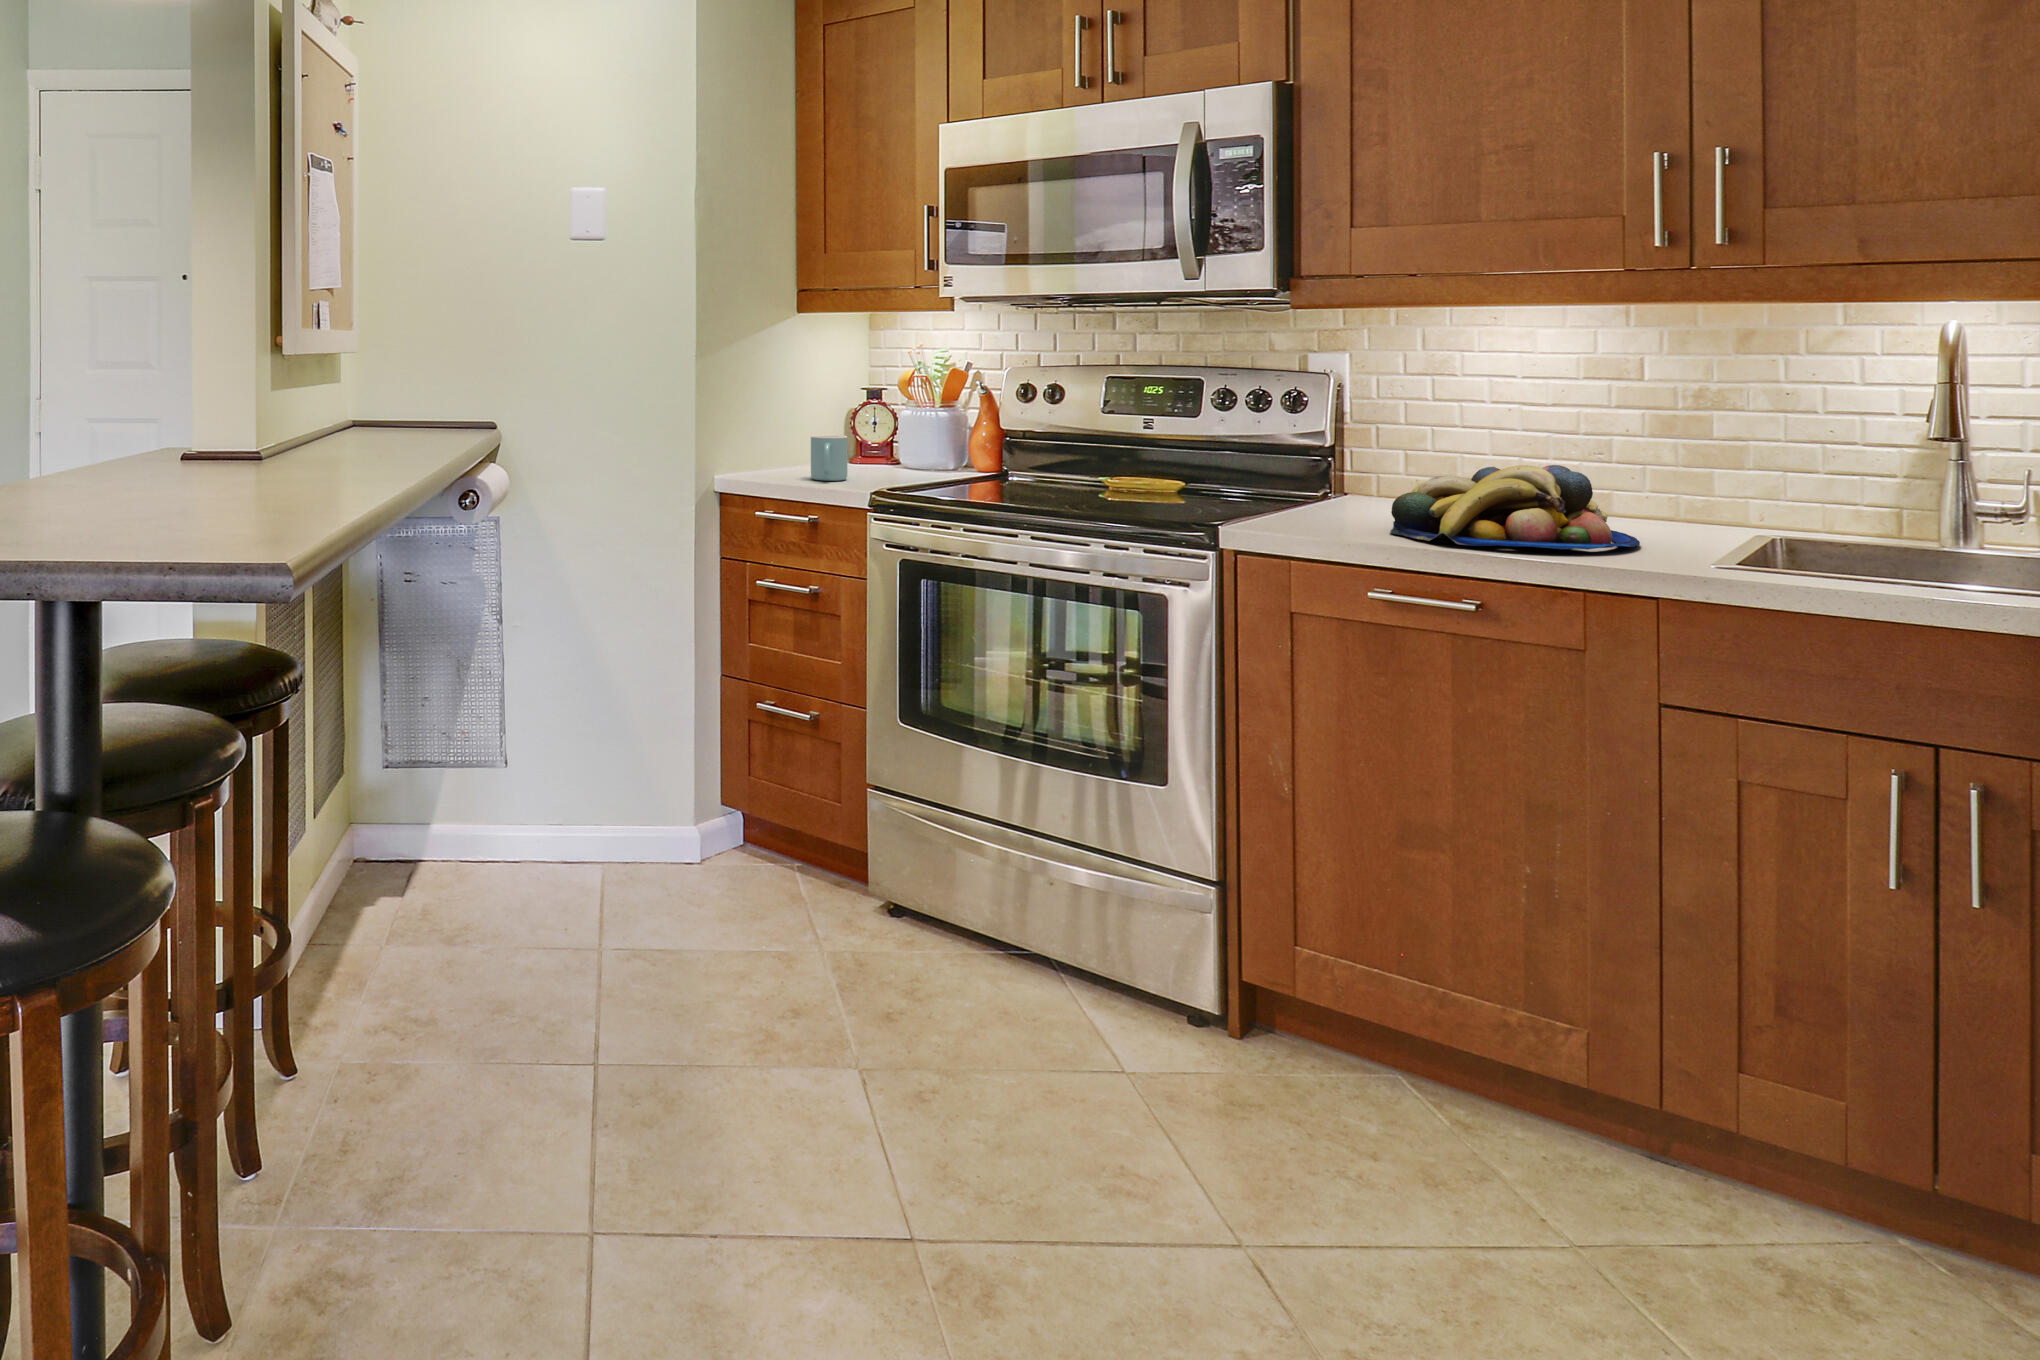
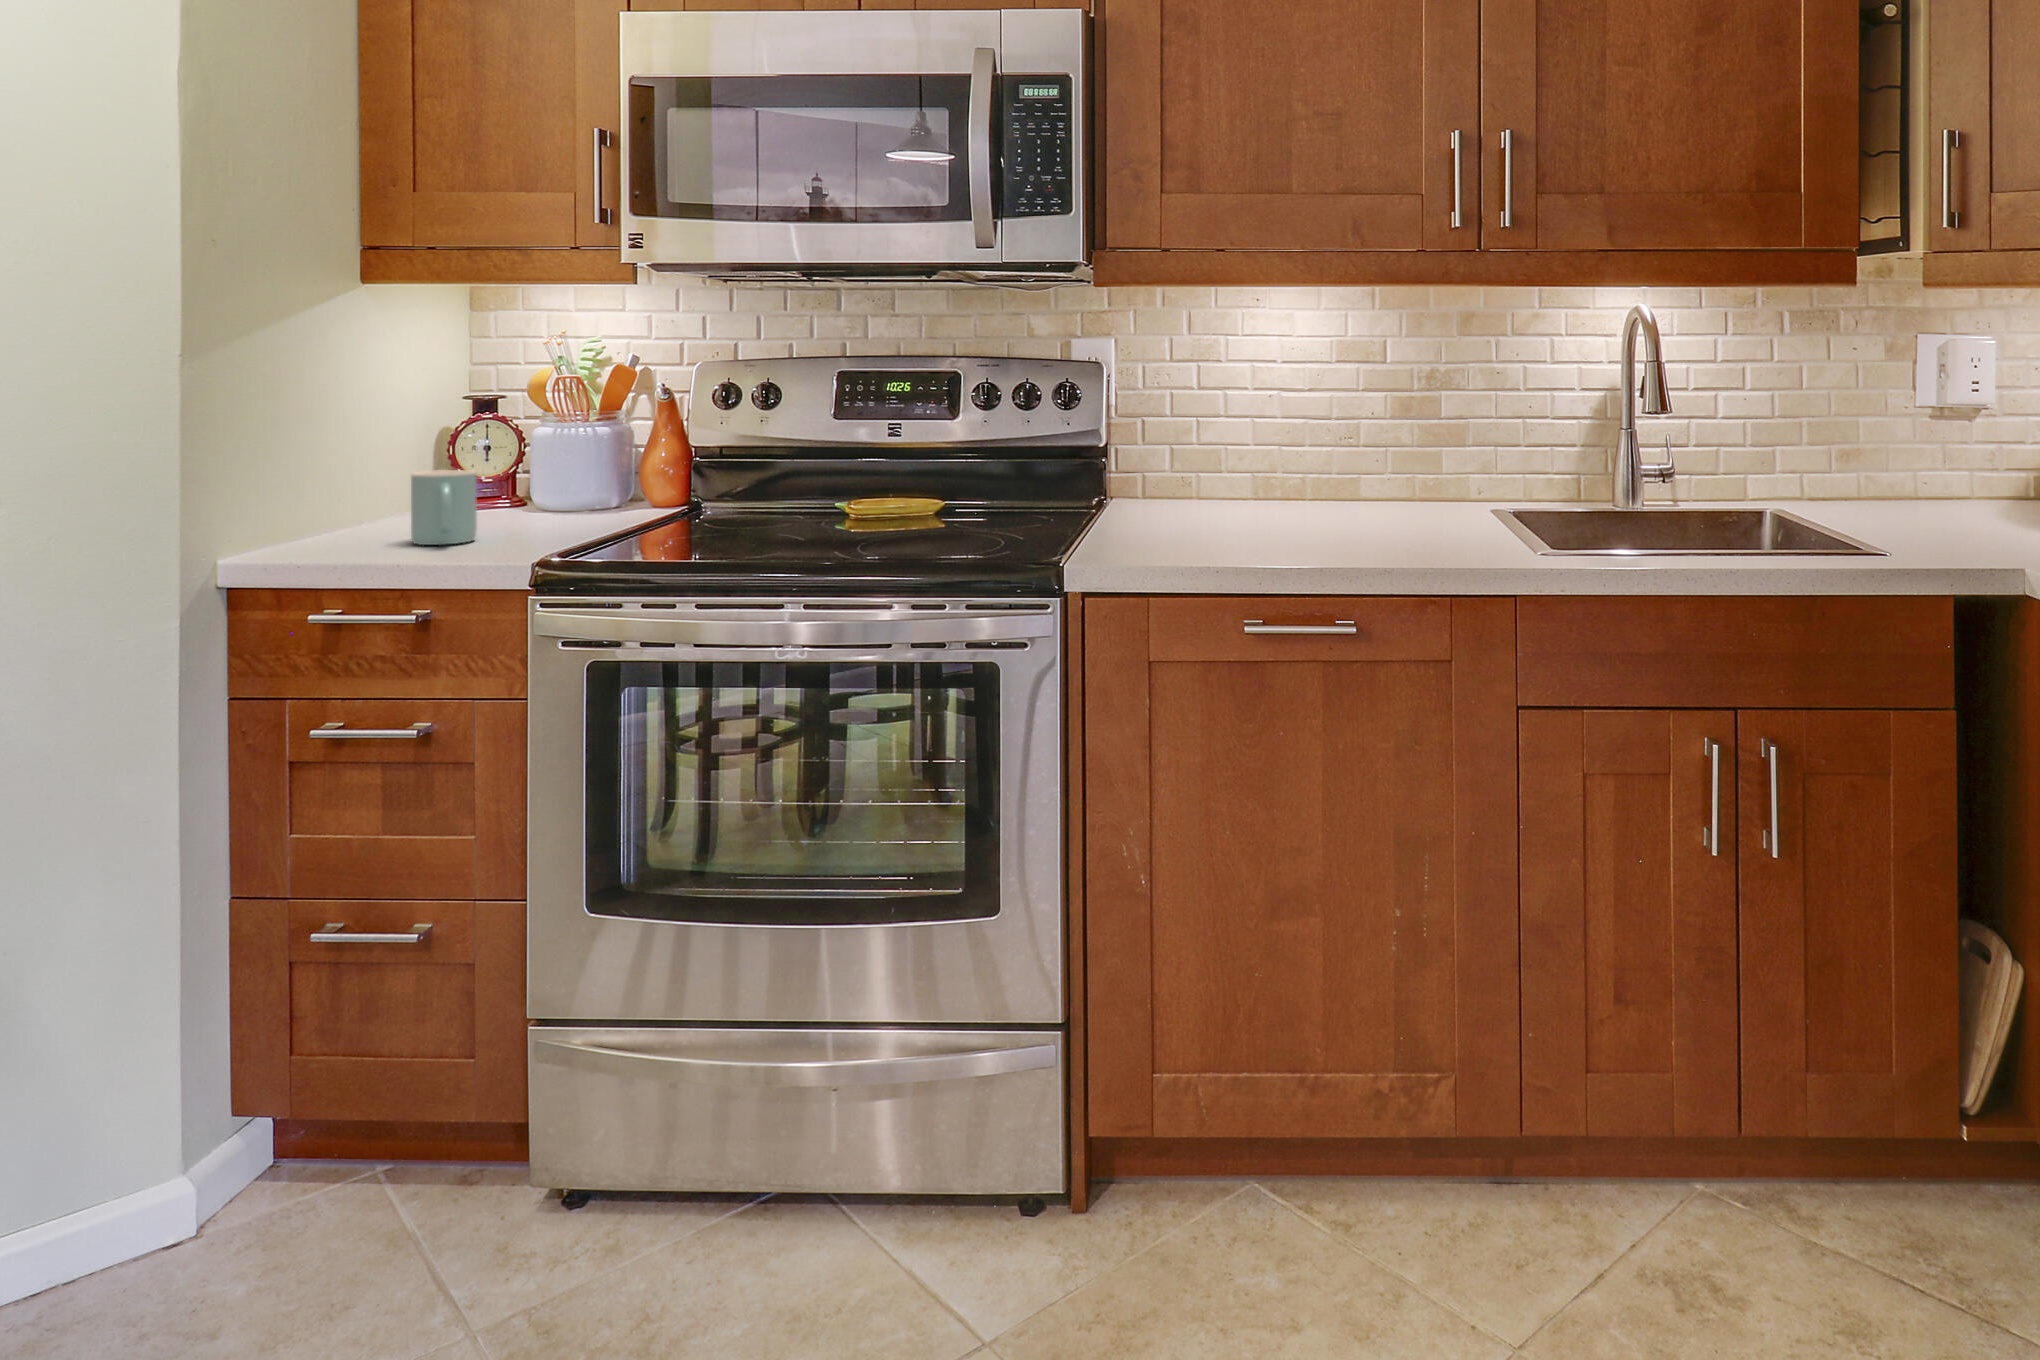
fruit bowl: present [1390,465,1640,550] -> none [1228,458,1452,555]

